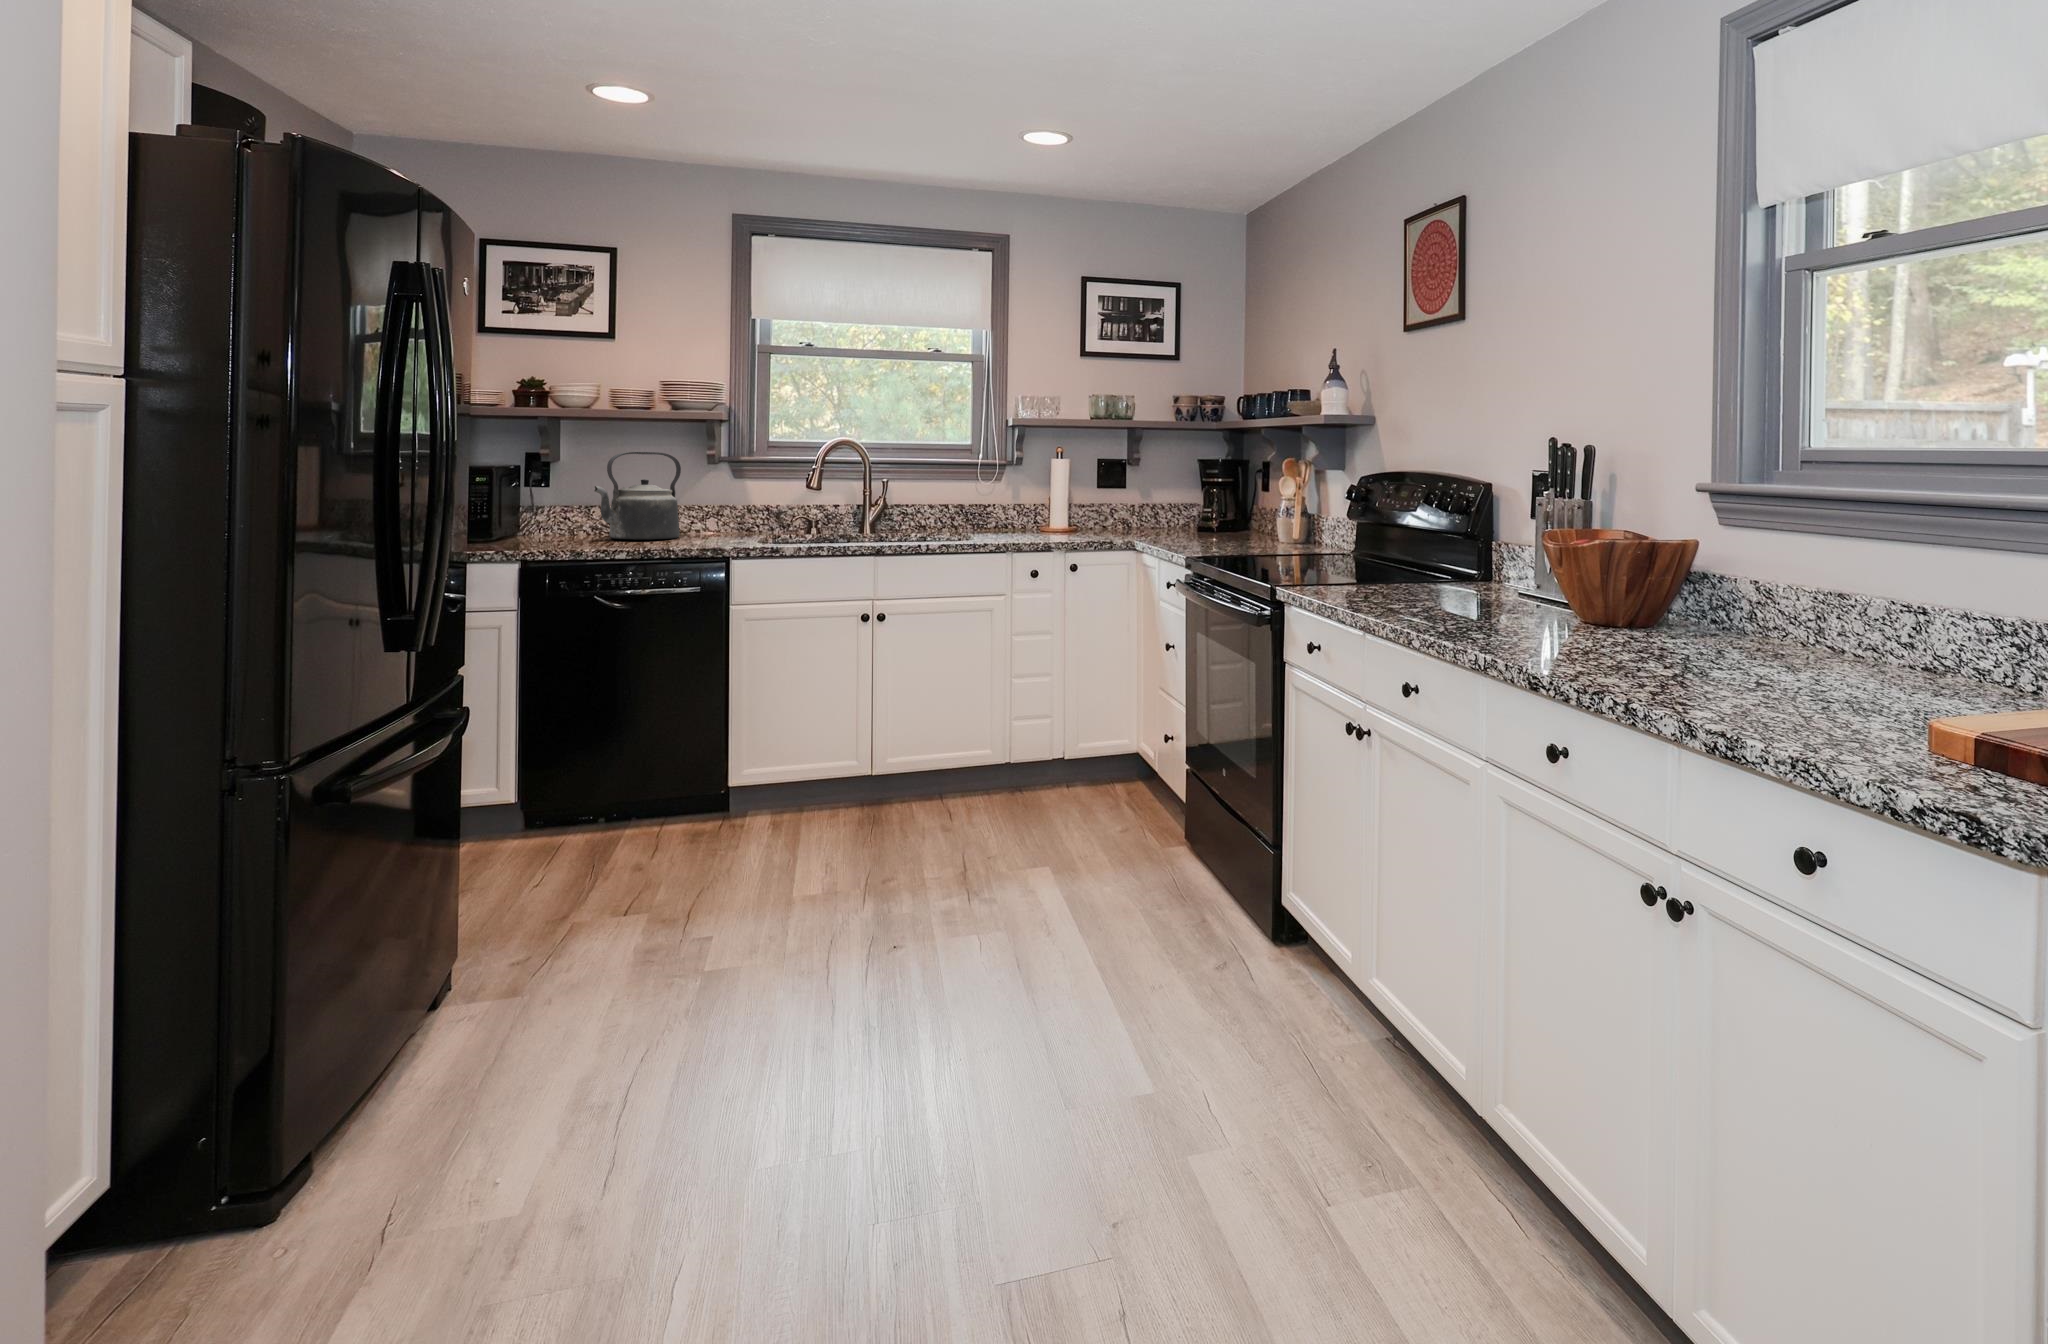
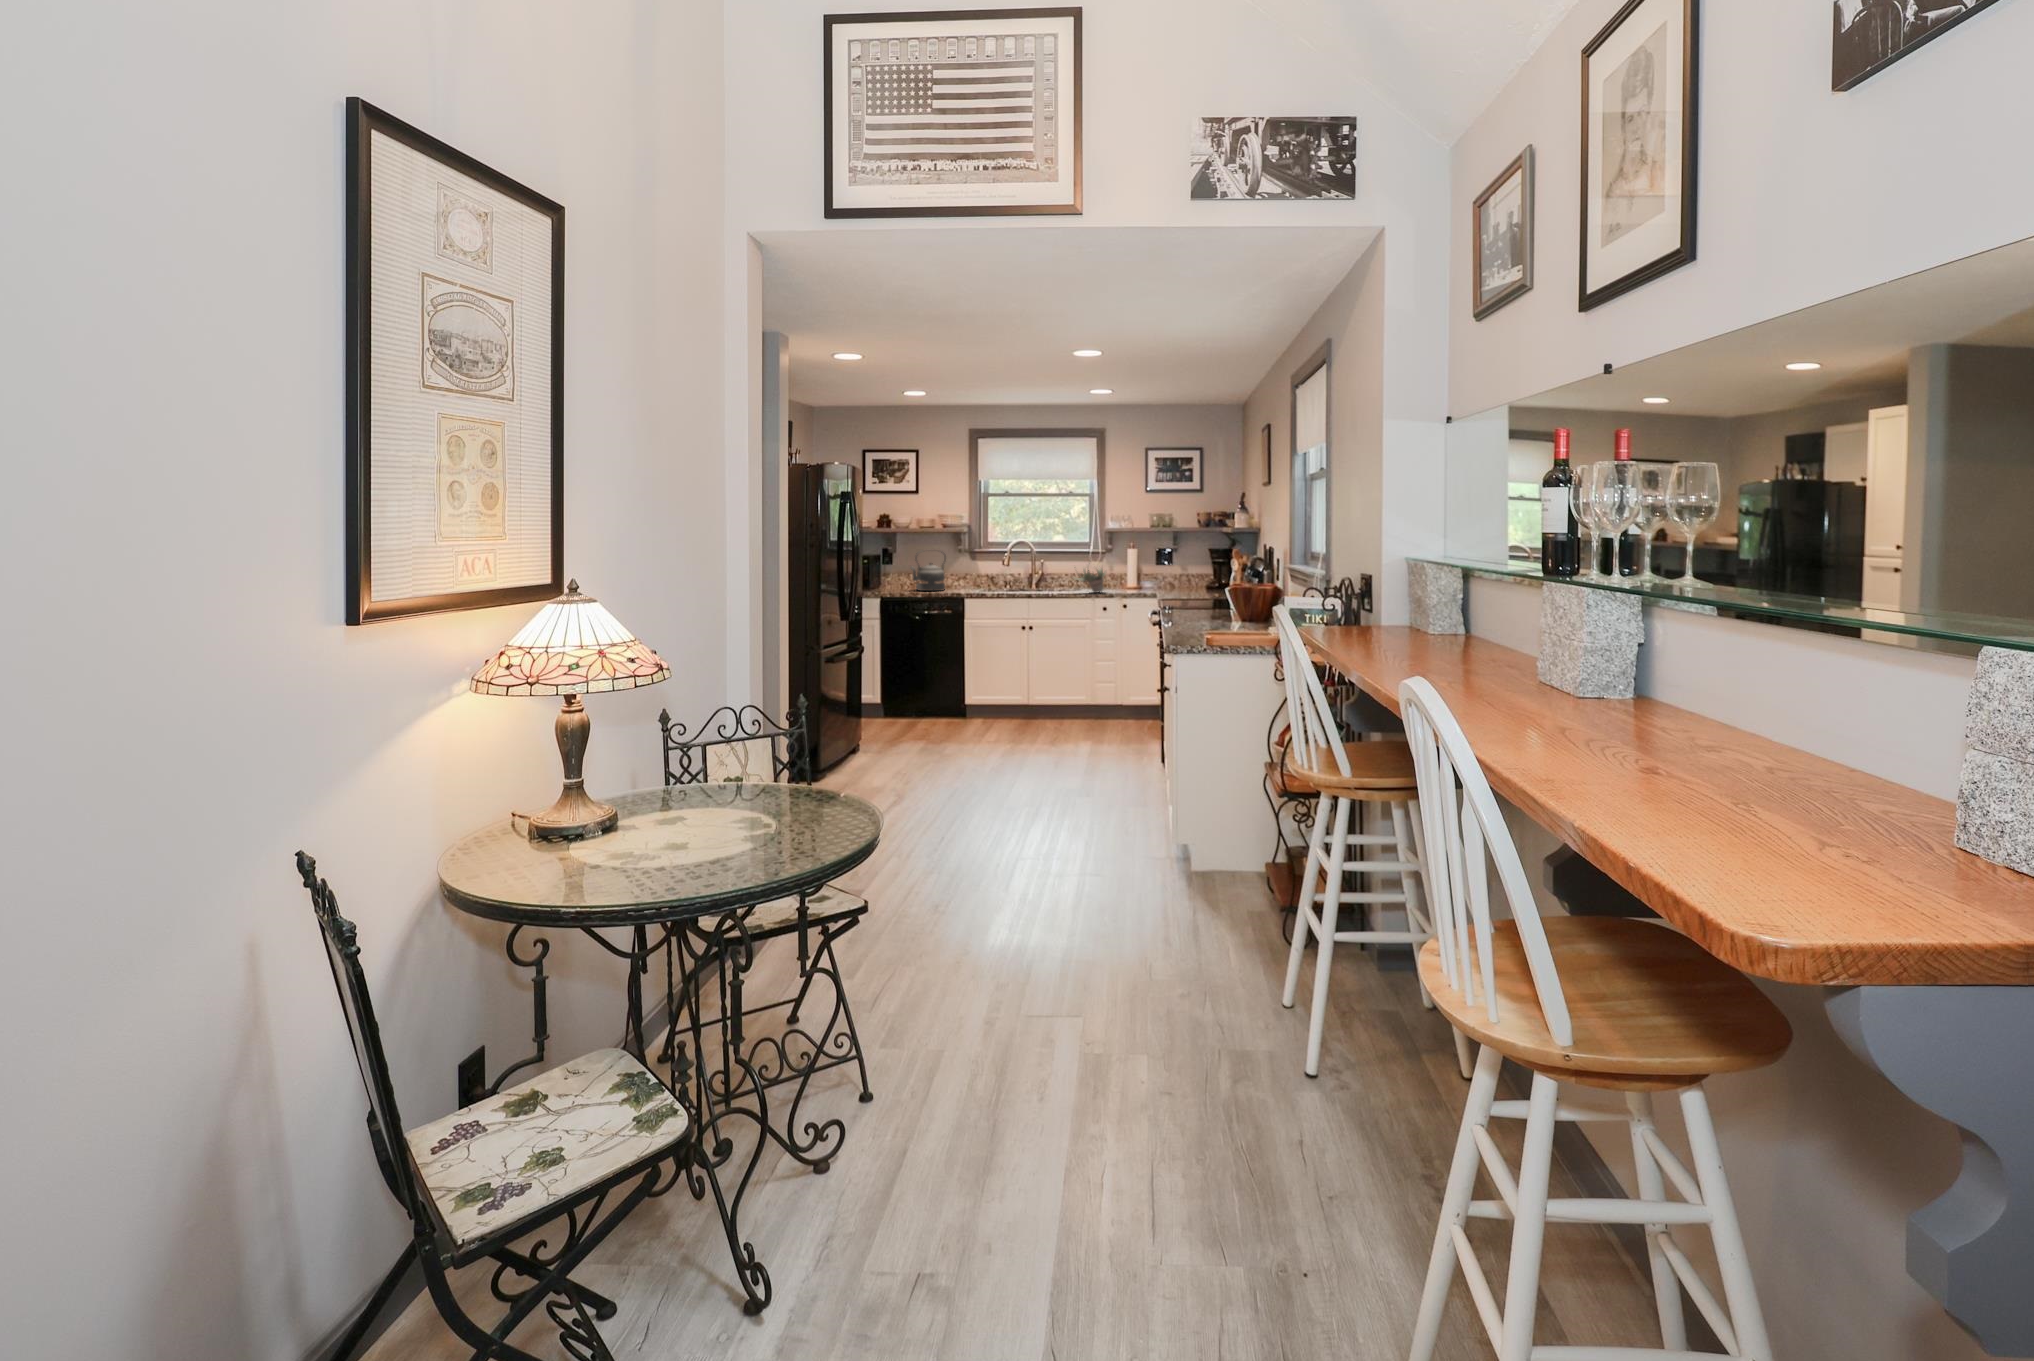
succulent plant: none [961,472,1031,540] -> present [1074,568,1106,593]

